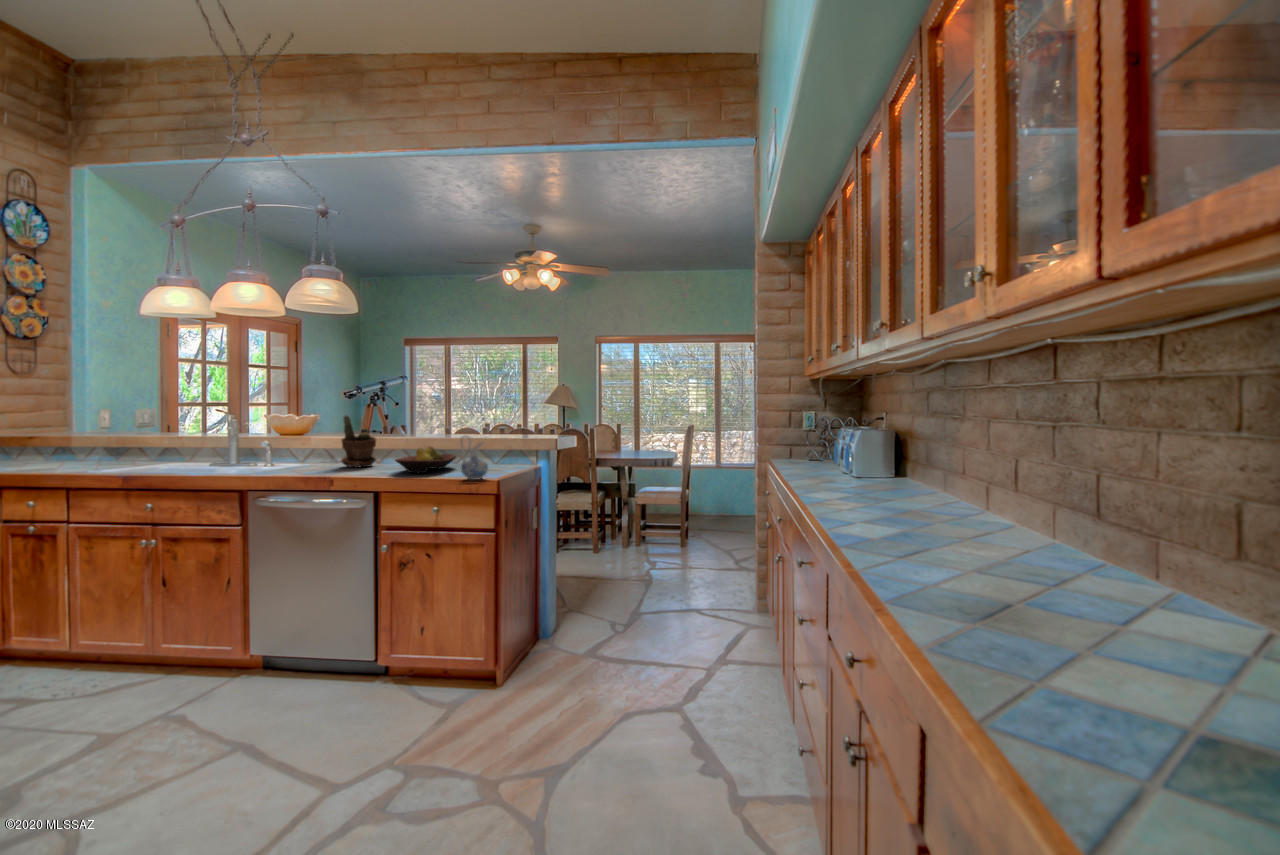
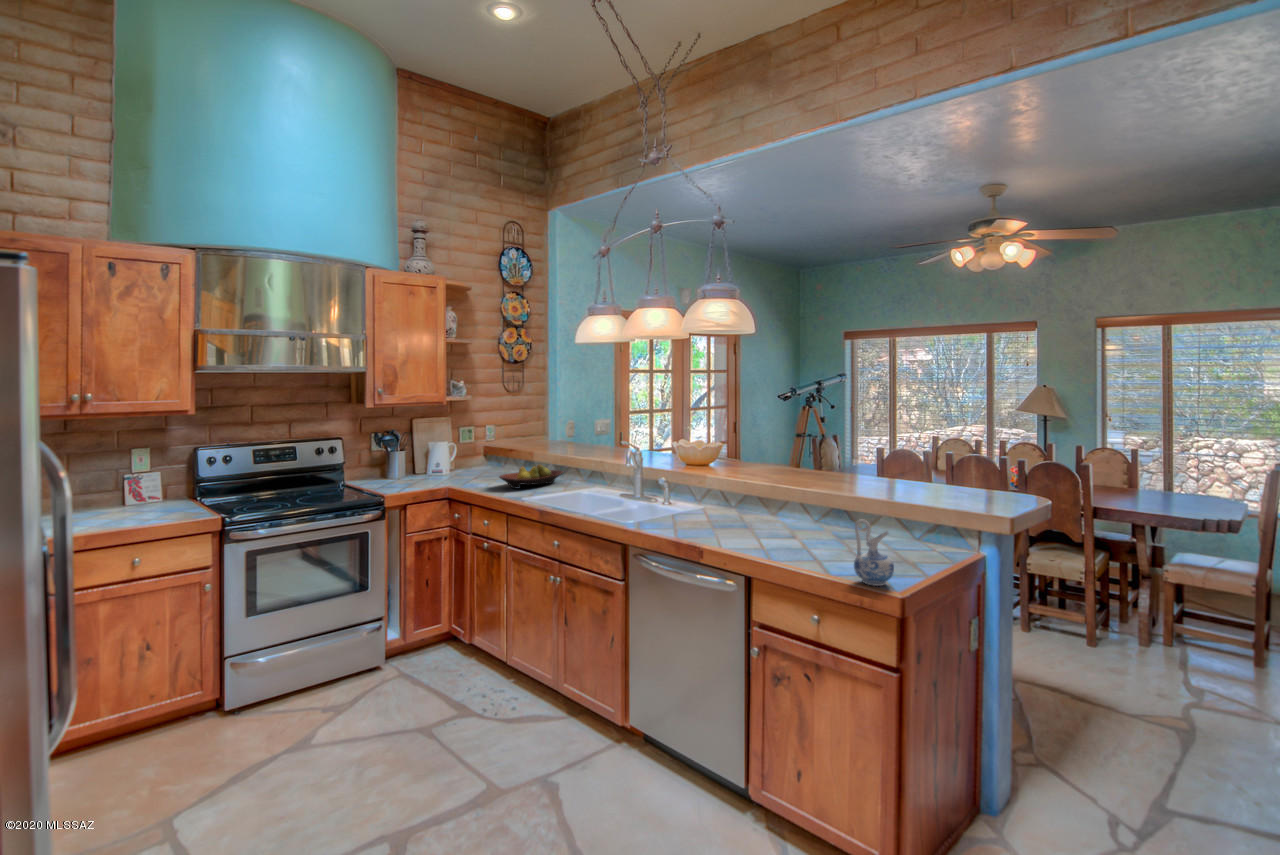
potted plant: present [342,415,376,467] -> none [729,459,768,523]
fruit bowl: present [395,446,456,473] -> present [499,464,563,488]

